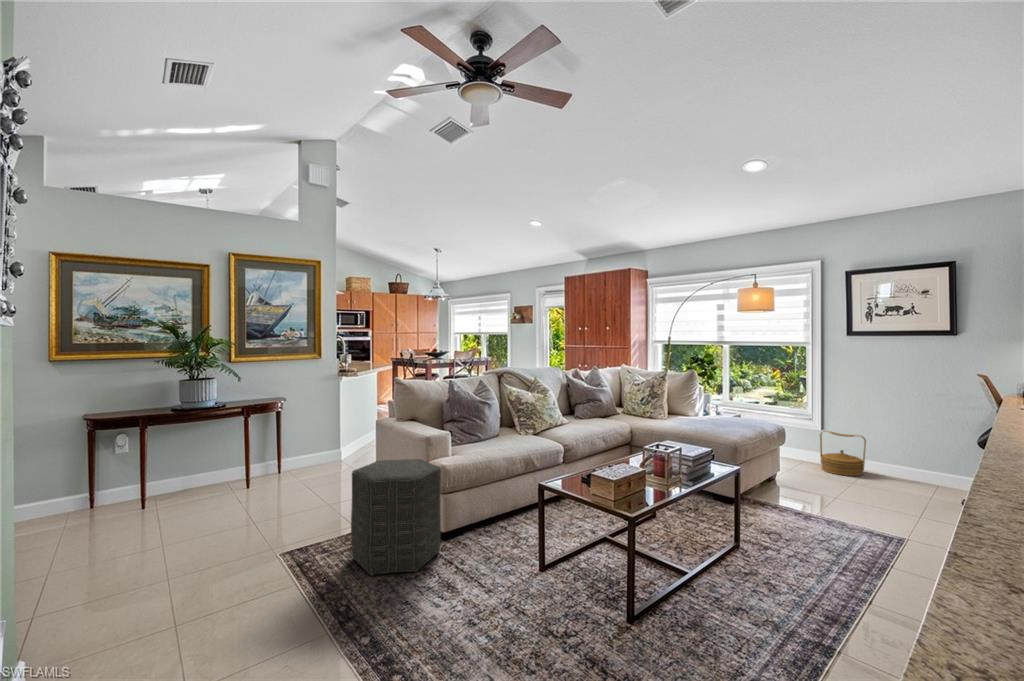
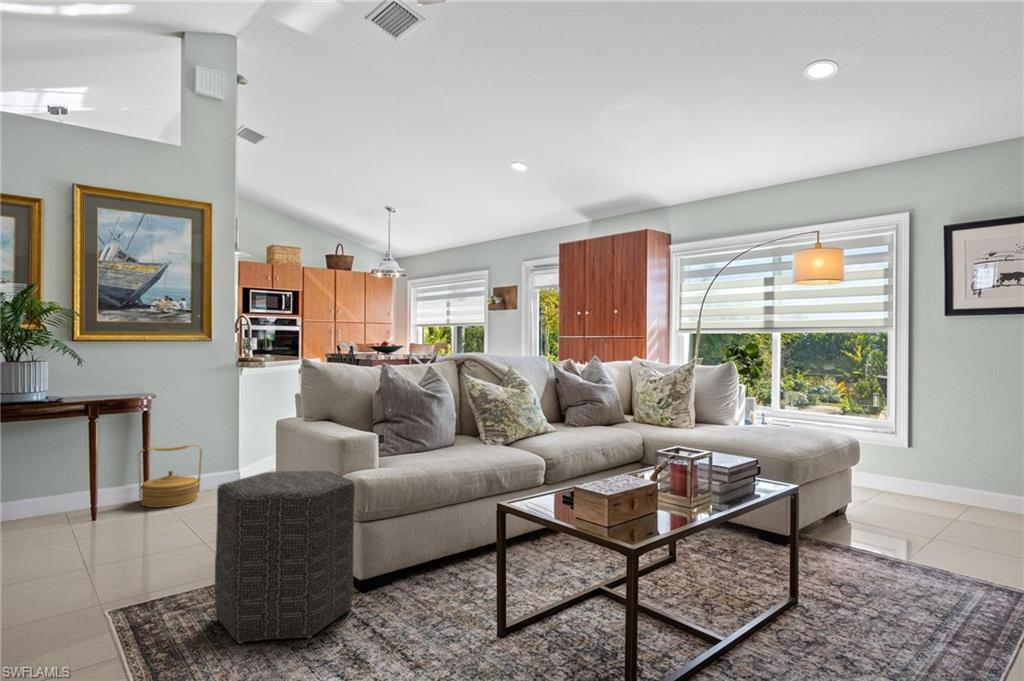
basket: present [820,431,866,476] -> present [138,444,202,507]

